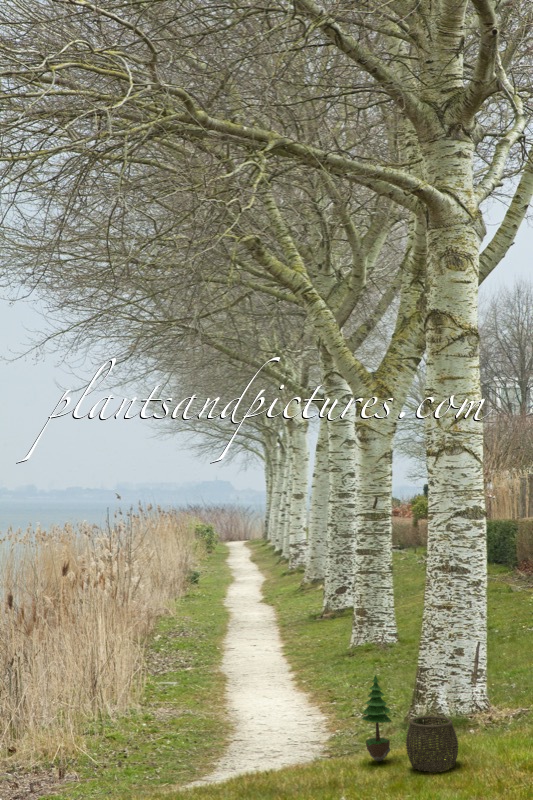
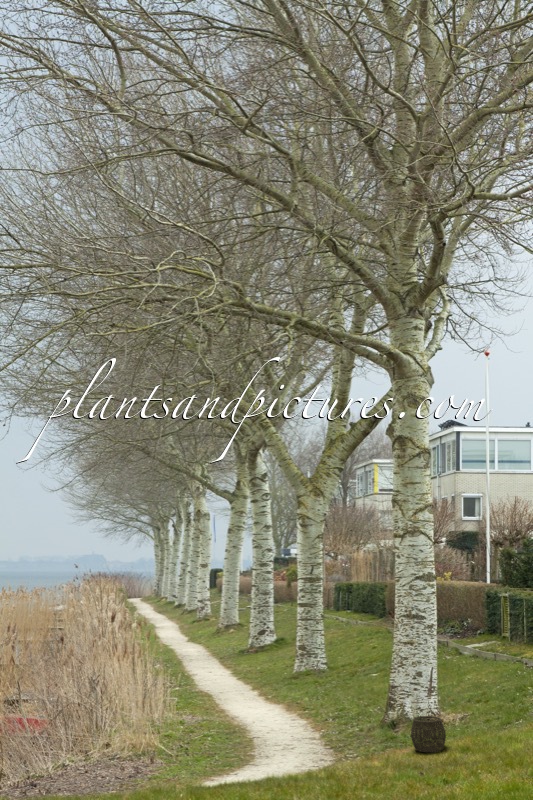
potted tree: present [362,675,391,762] -> none [376,689,397,750]

